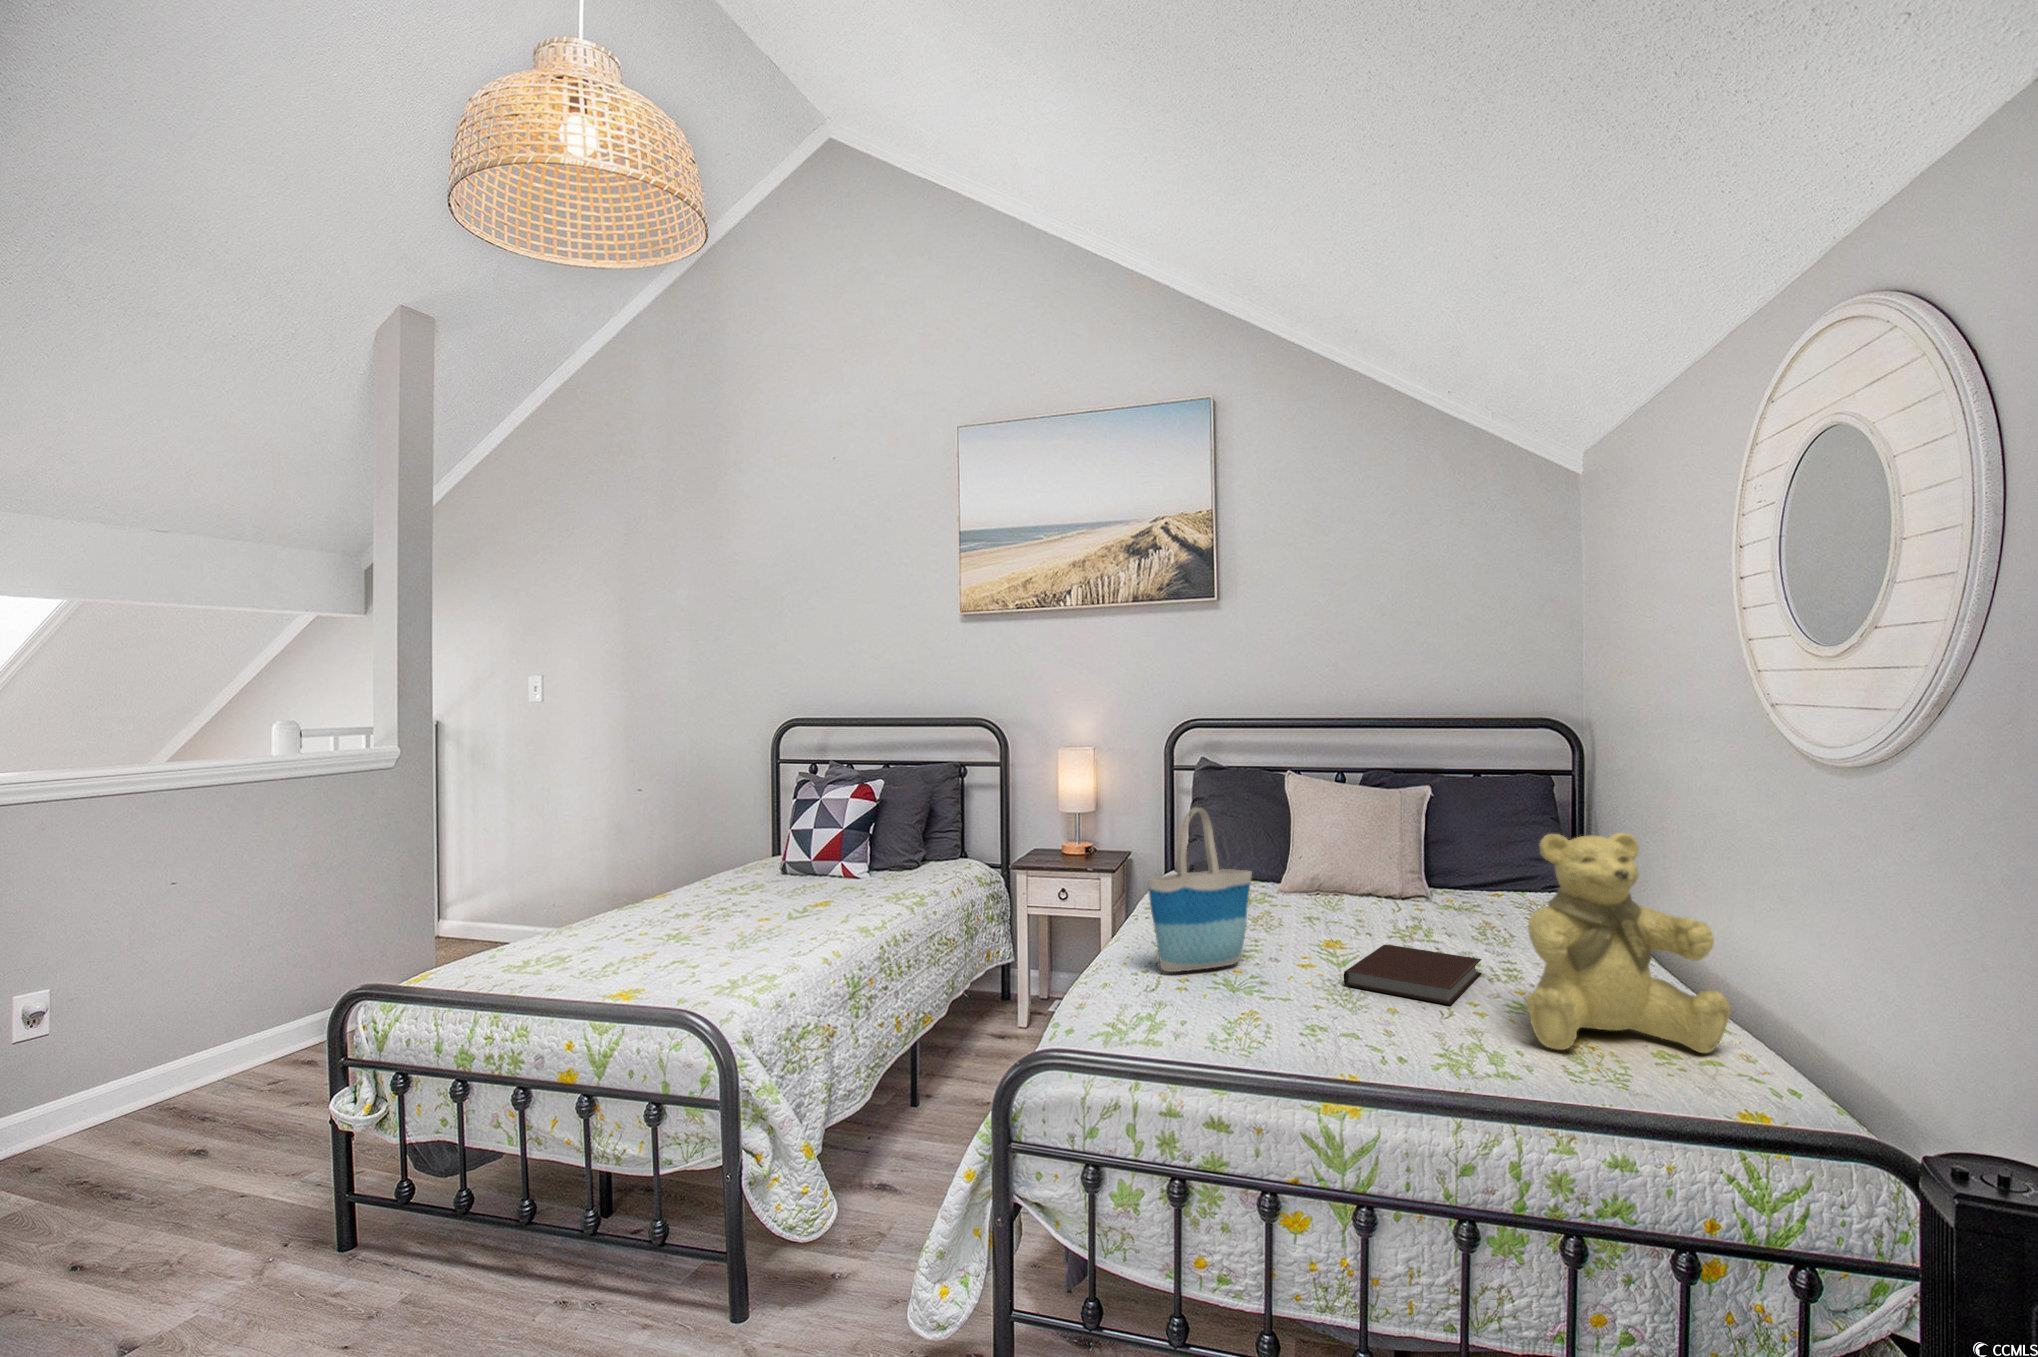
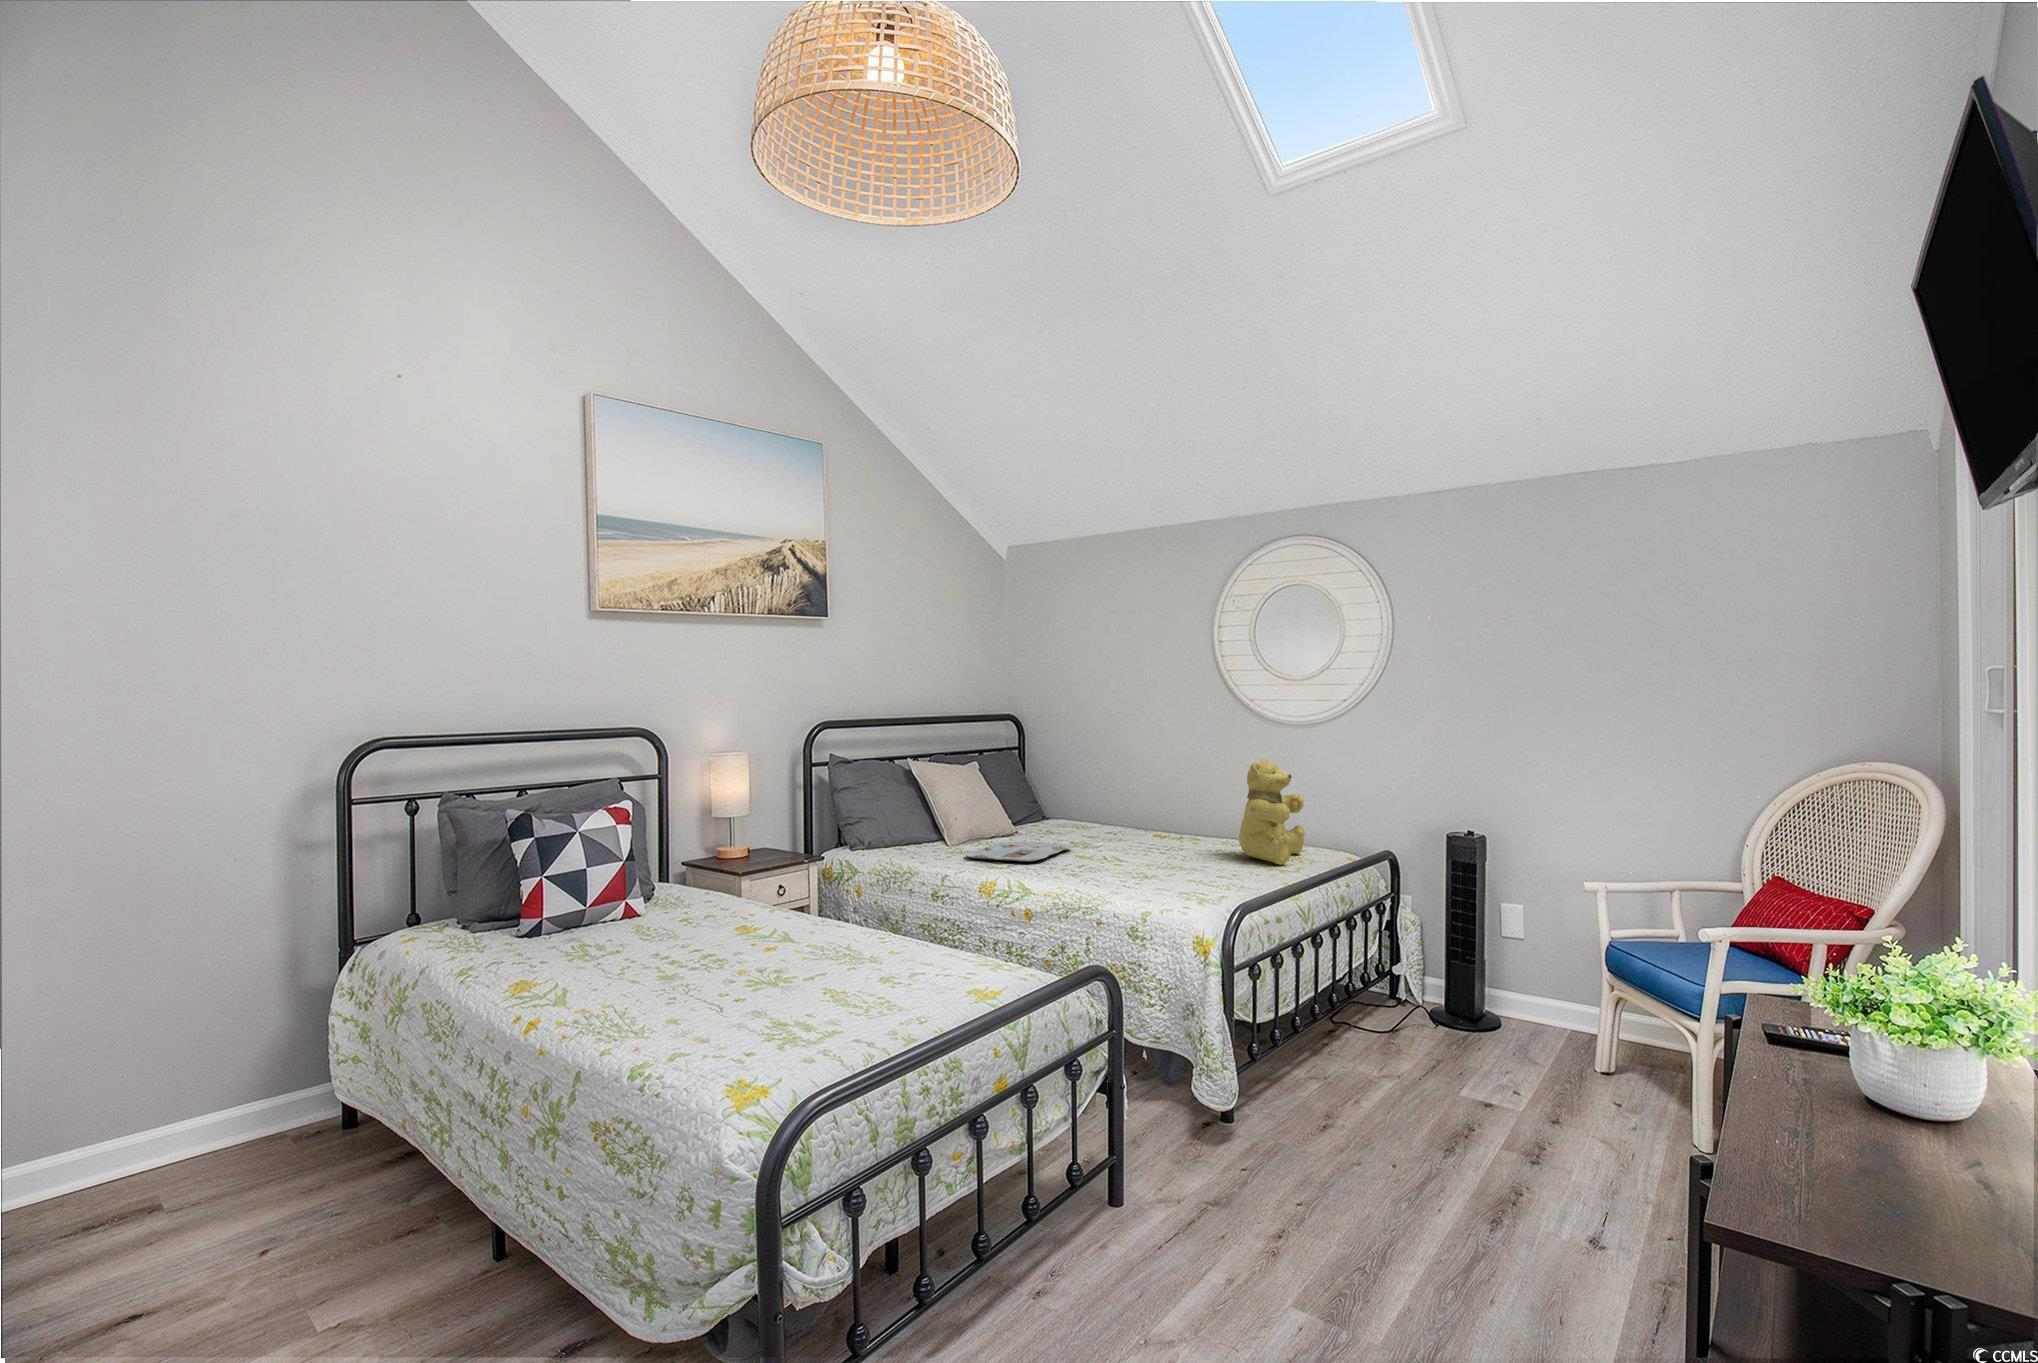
tote bag: present [1149,808,1252,972] -> none [1094,773,1115,887]
serving tray: none [1239,895,1401,924] -> present [966,842,1072,862]
notebook: present [1344,945,1482,1005] -> none [1123,846,1213,870]

